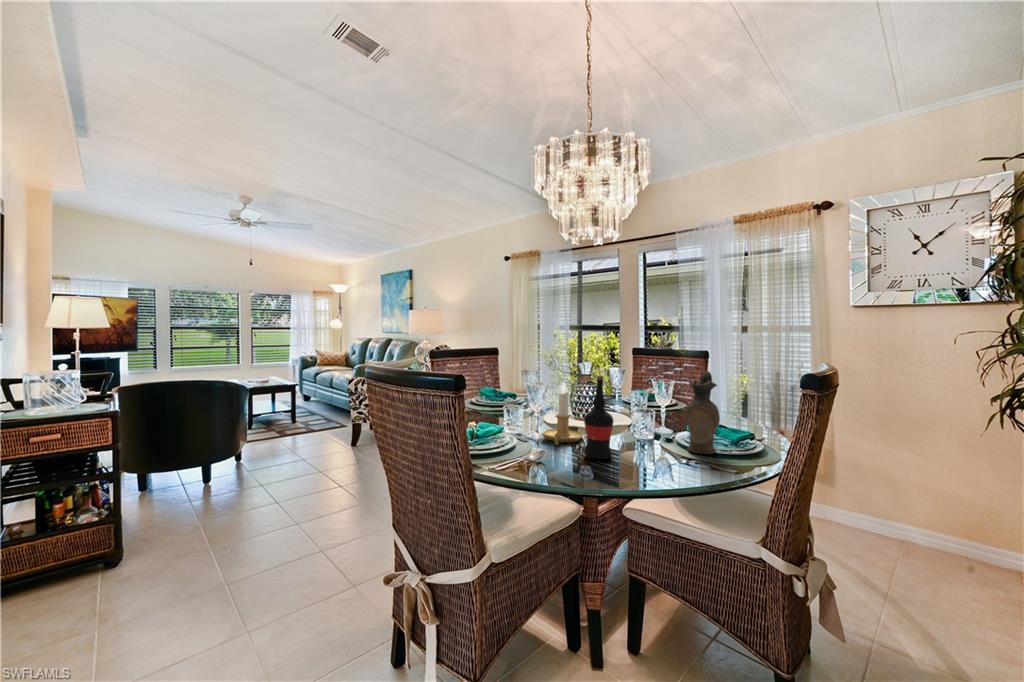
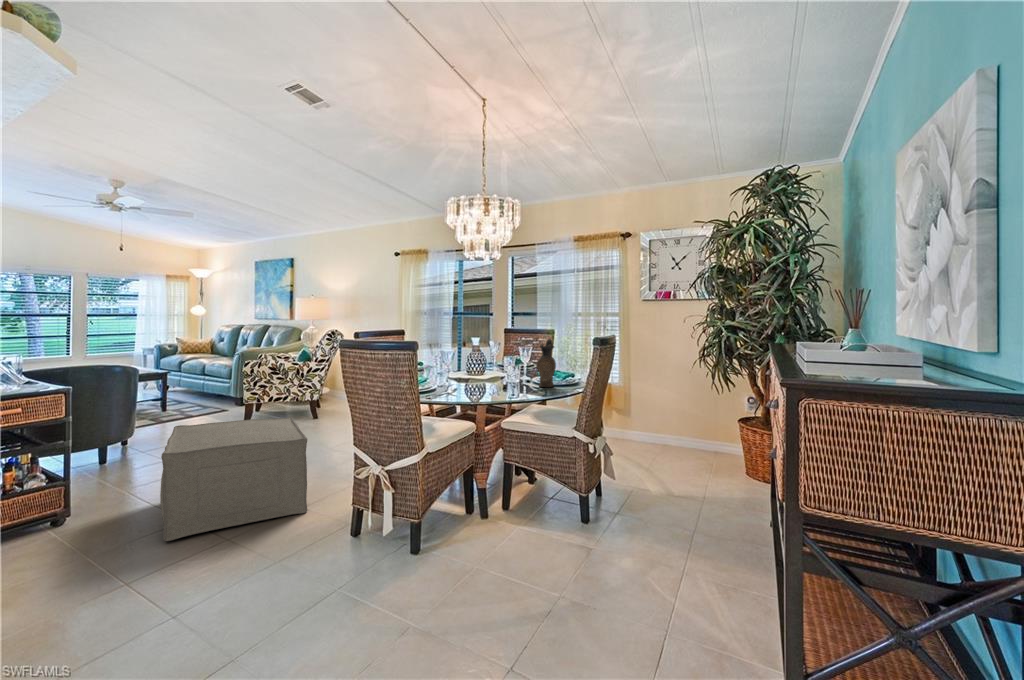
wine bottle: present [583,376,613,459] -> none [478,342,496,393]
candlestick: present [542,382,583,445] -> none [448,348,475,389]
ottoman: none [175,455,362,621] -> present [160,417,307,541]

